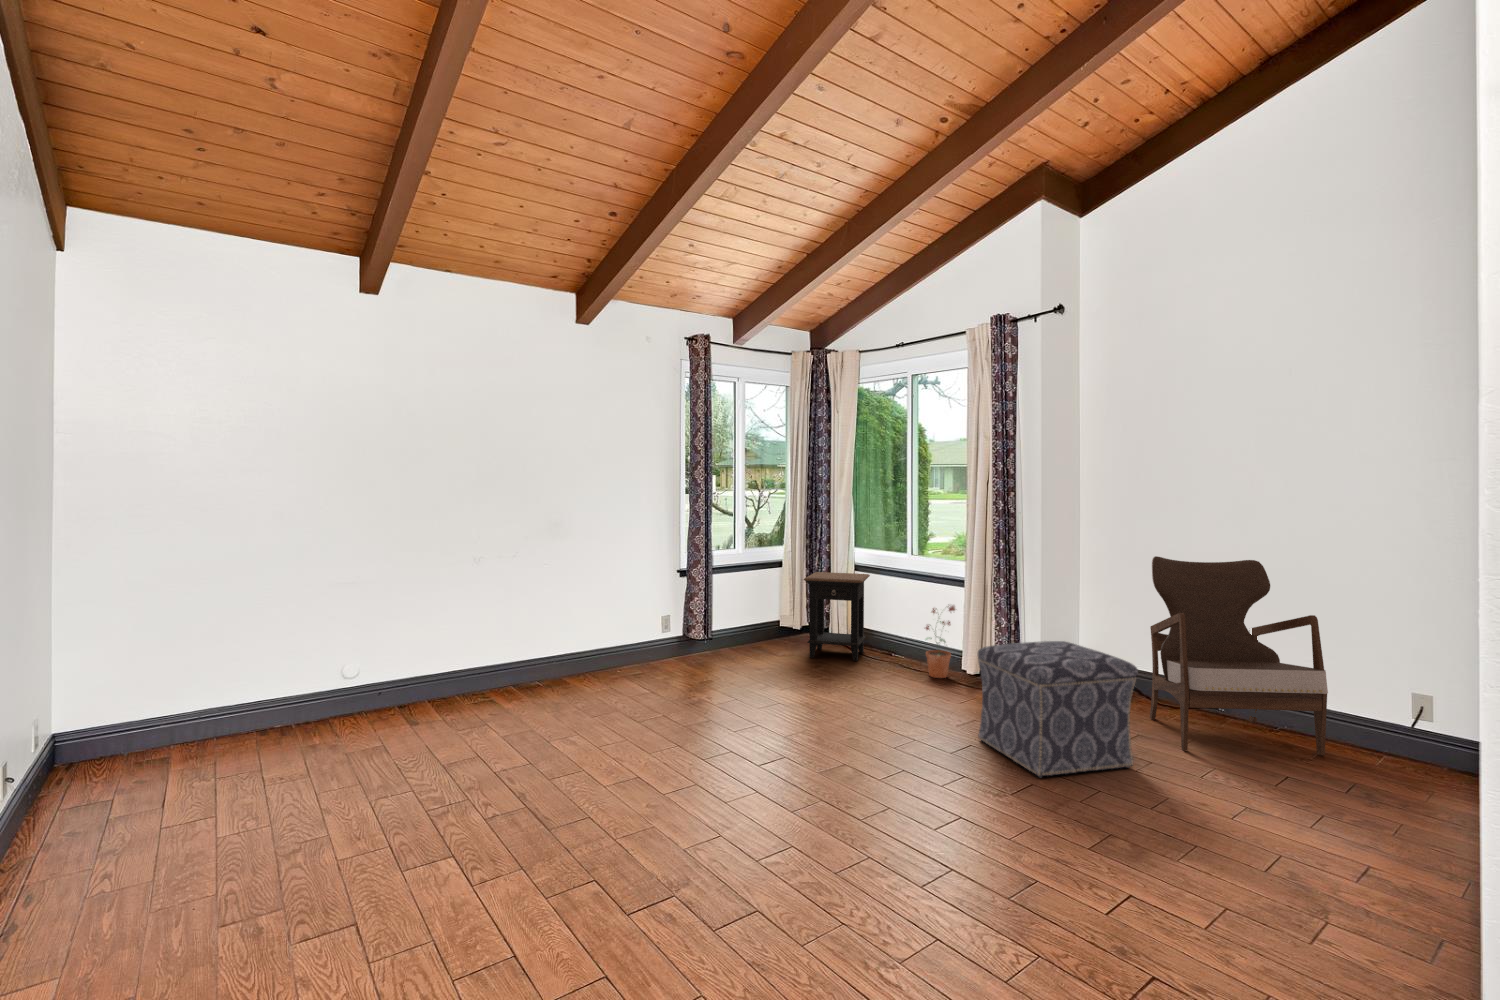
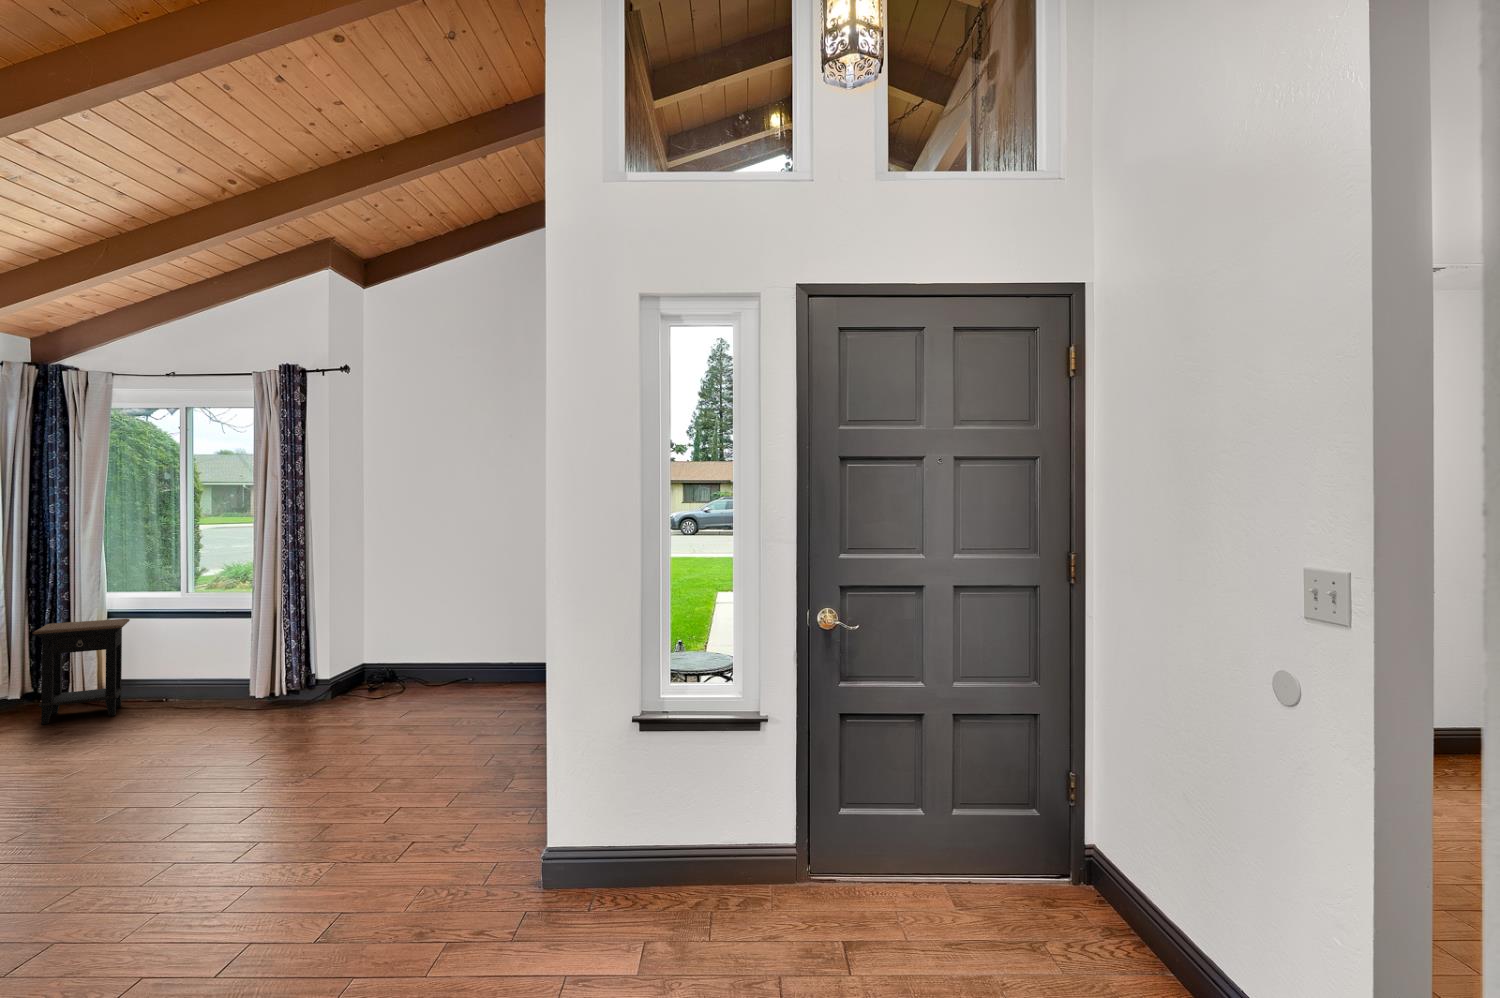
armchair: present [1150,556,1328,755] -> none [423,571,537,717]
potted plant: present [926,606,955,678] -> none [204,636,244,712]
ottoman: present [978,641,1138,777] -> none [271,650,412,762]

